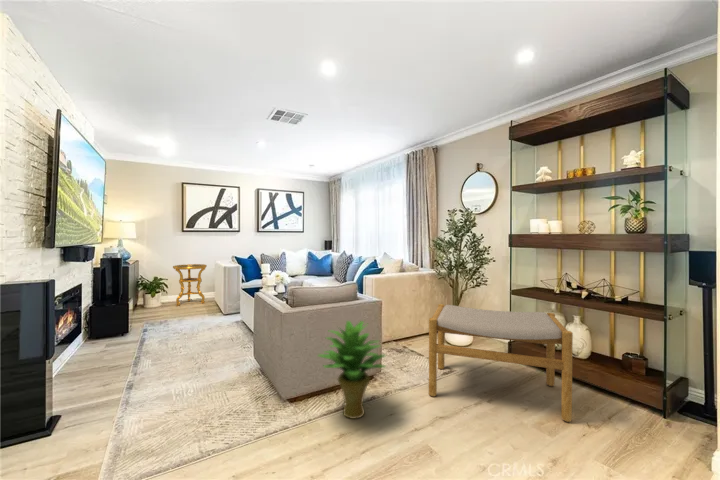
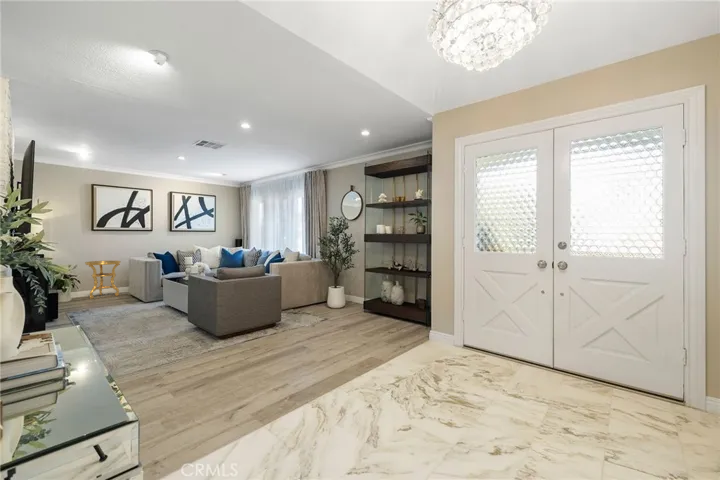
footstool: present [429,304,573,422] -> none [310,278,383,332]
potted plant: present [319,321,385,419] -> none [240,286,283,342]

